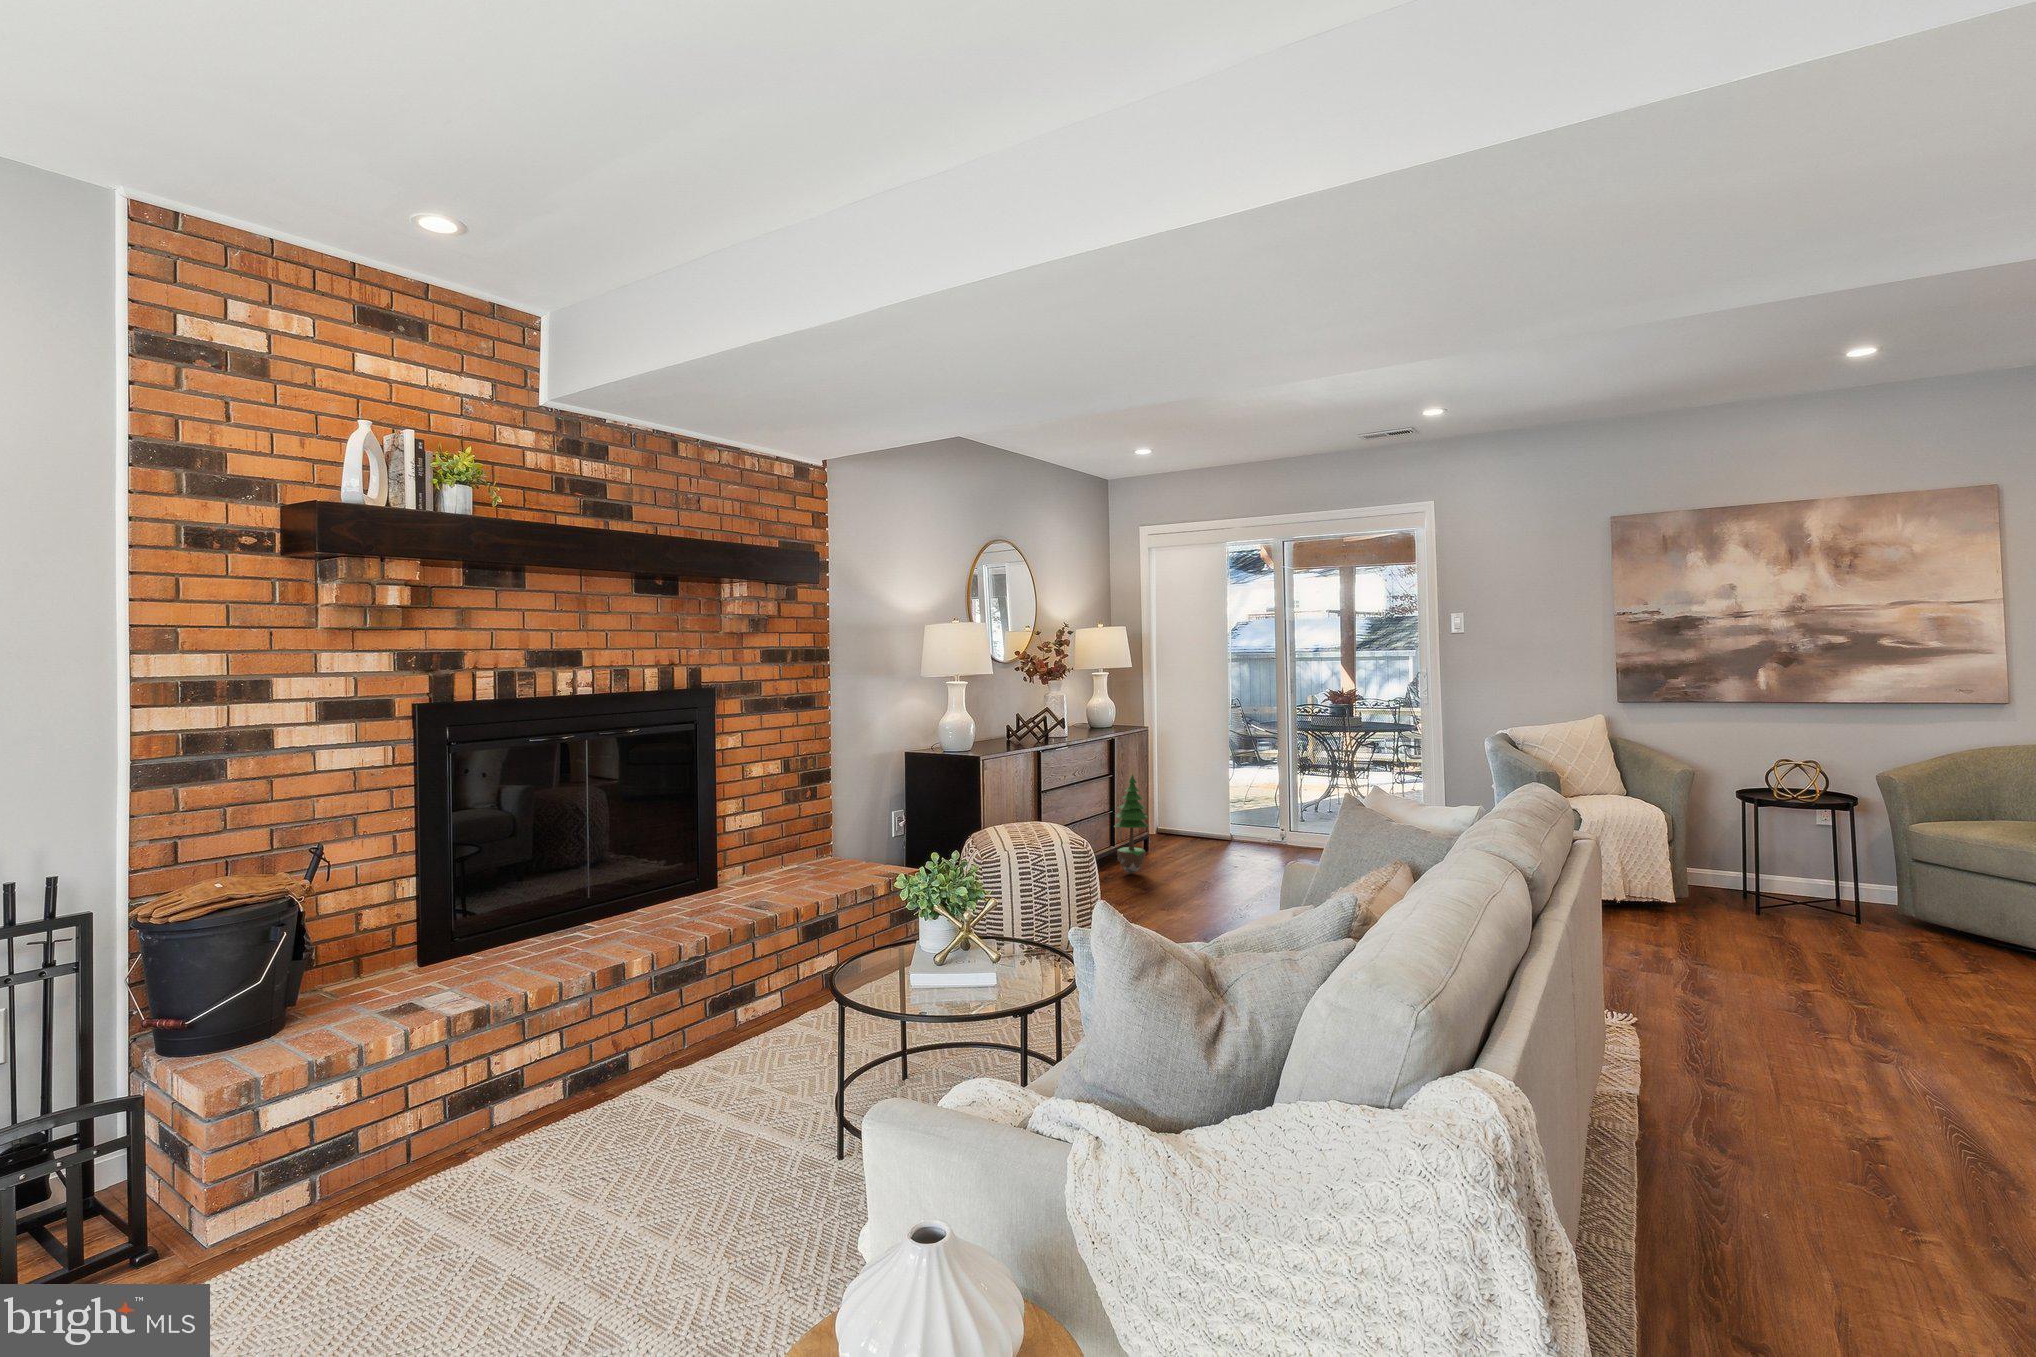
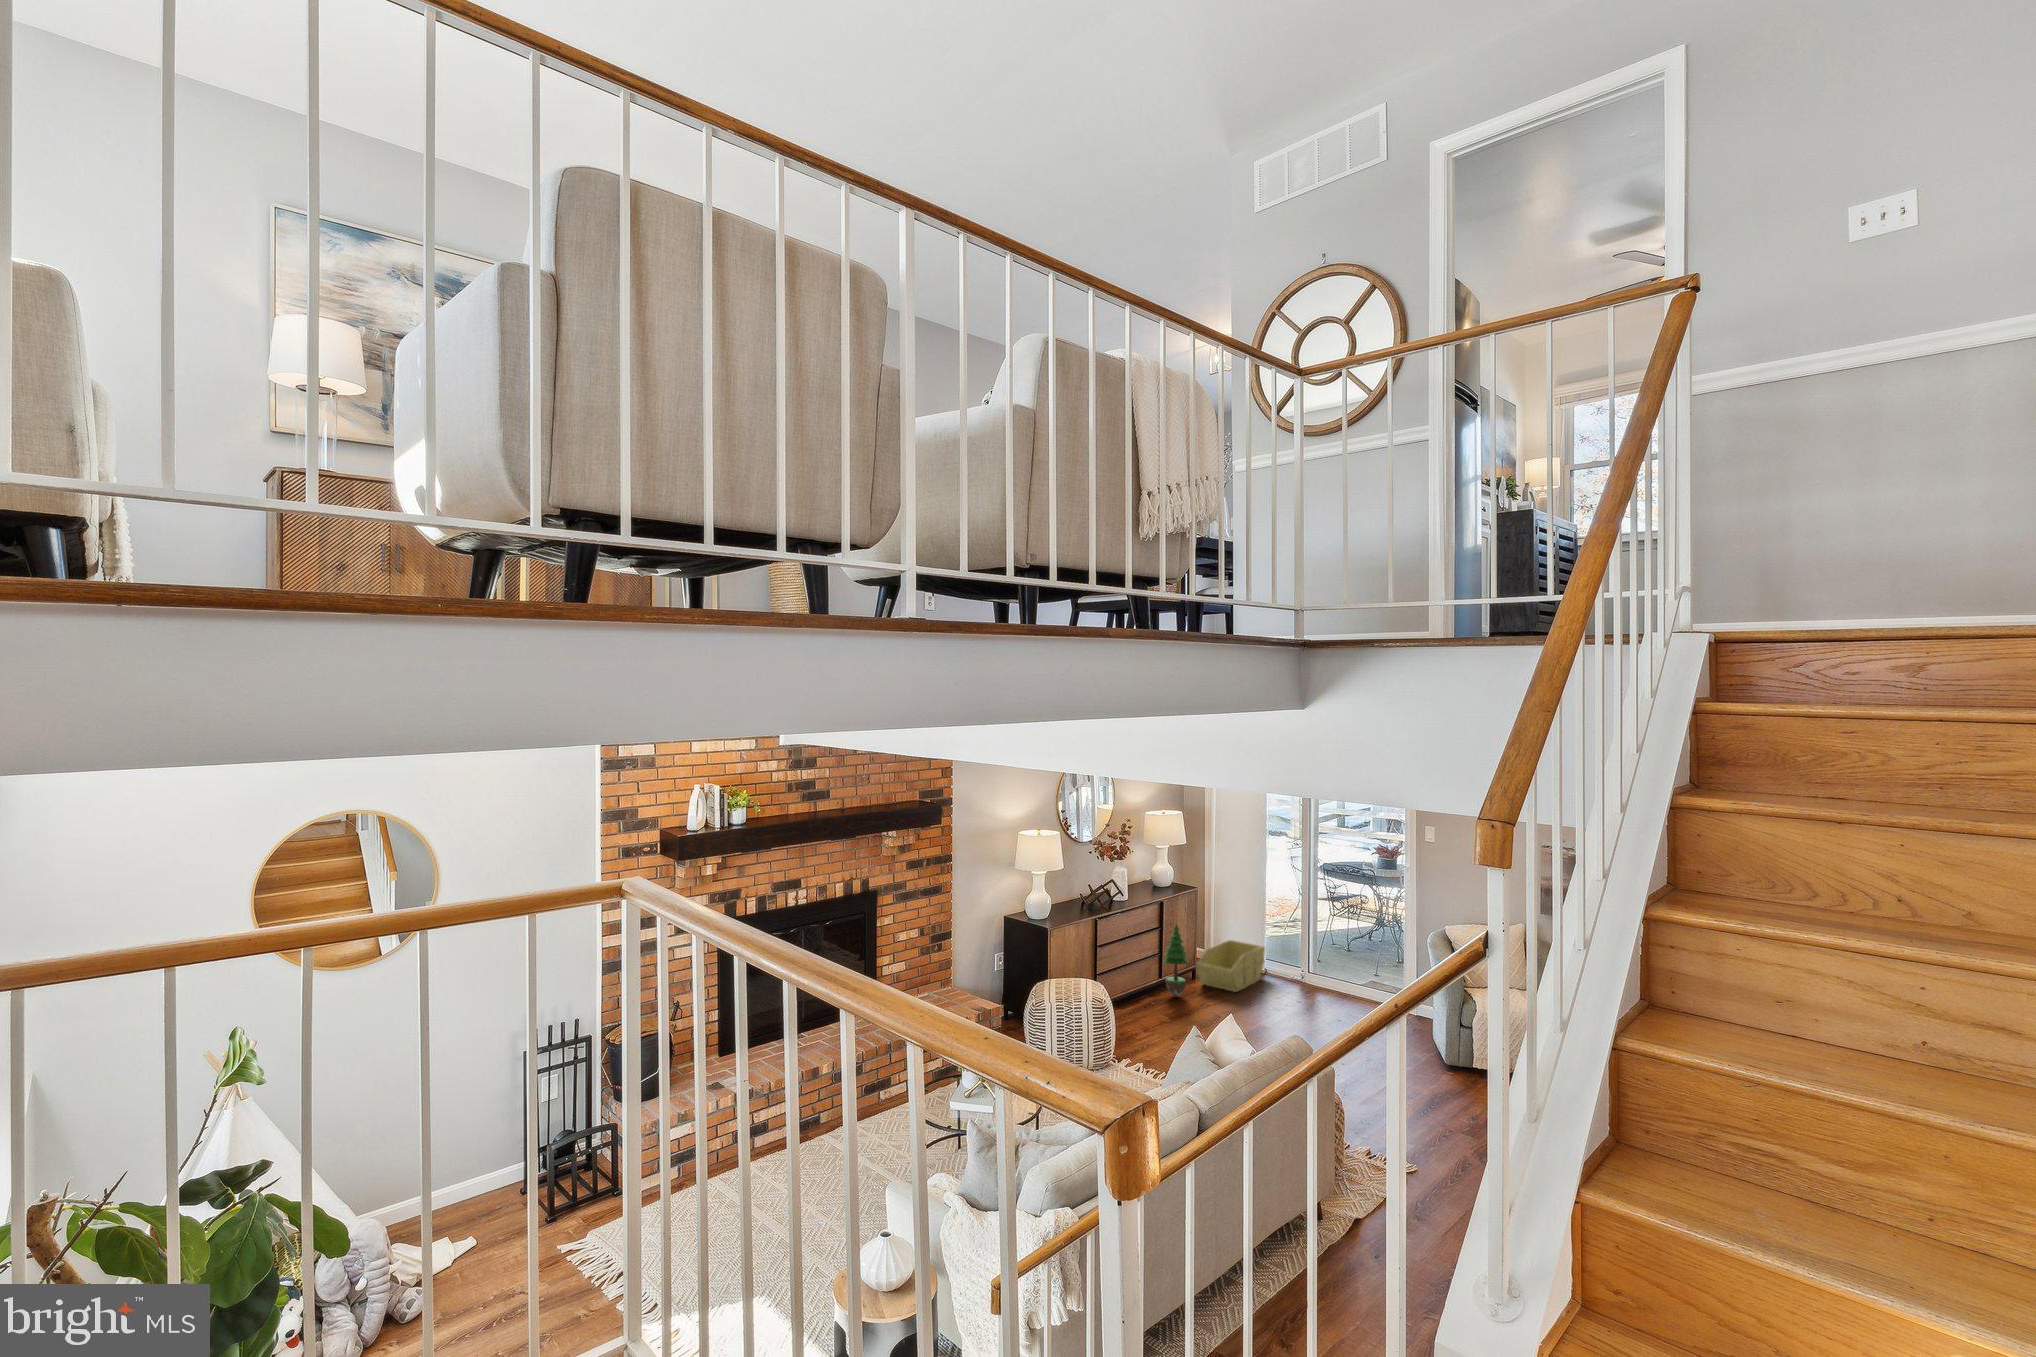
storage bin: none [1153,804,1236,865] -> present [1196,940,1265,992]

